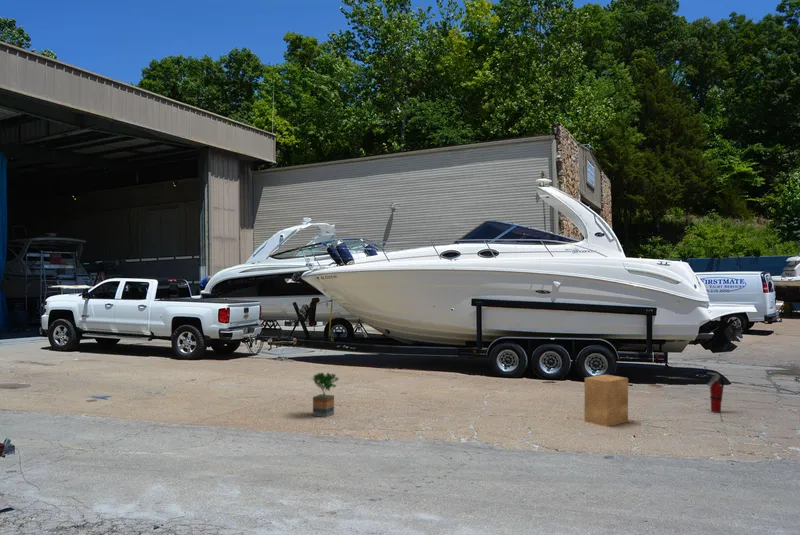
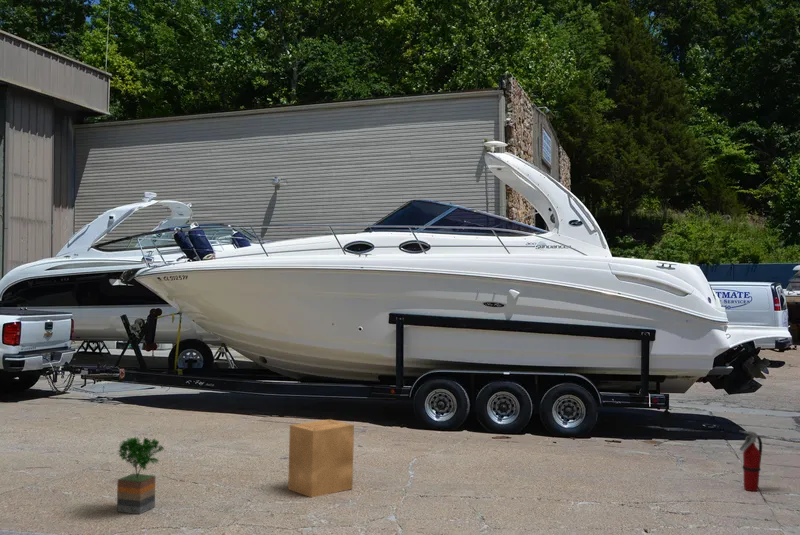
cardboard box: present [584,375,628,426] -> present [288,419,354,497]

